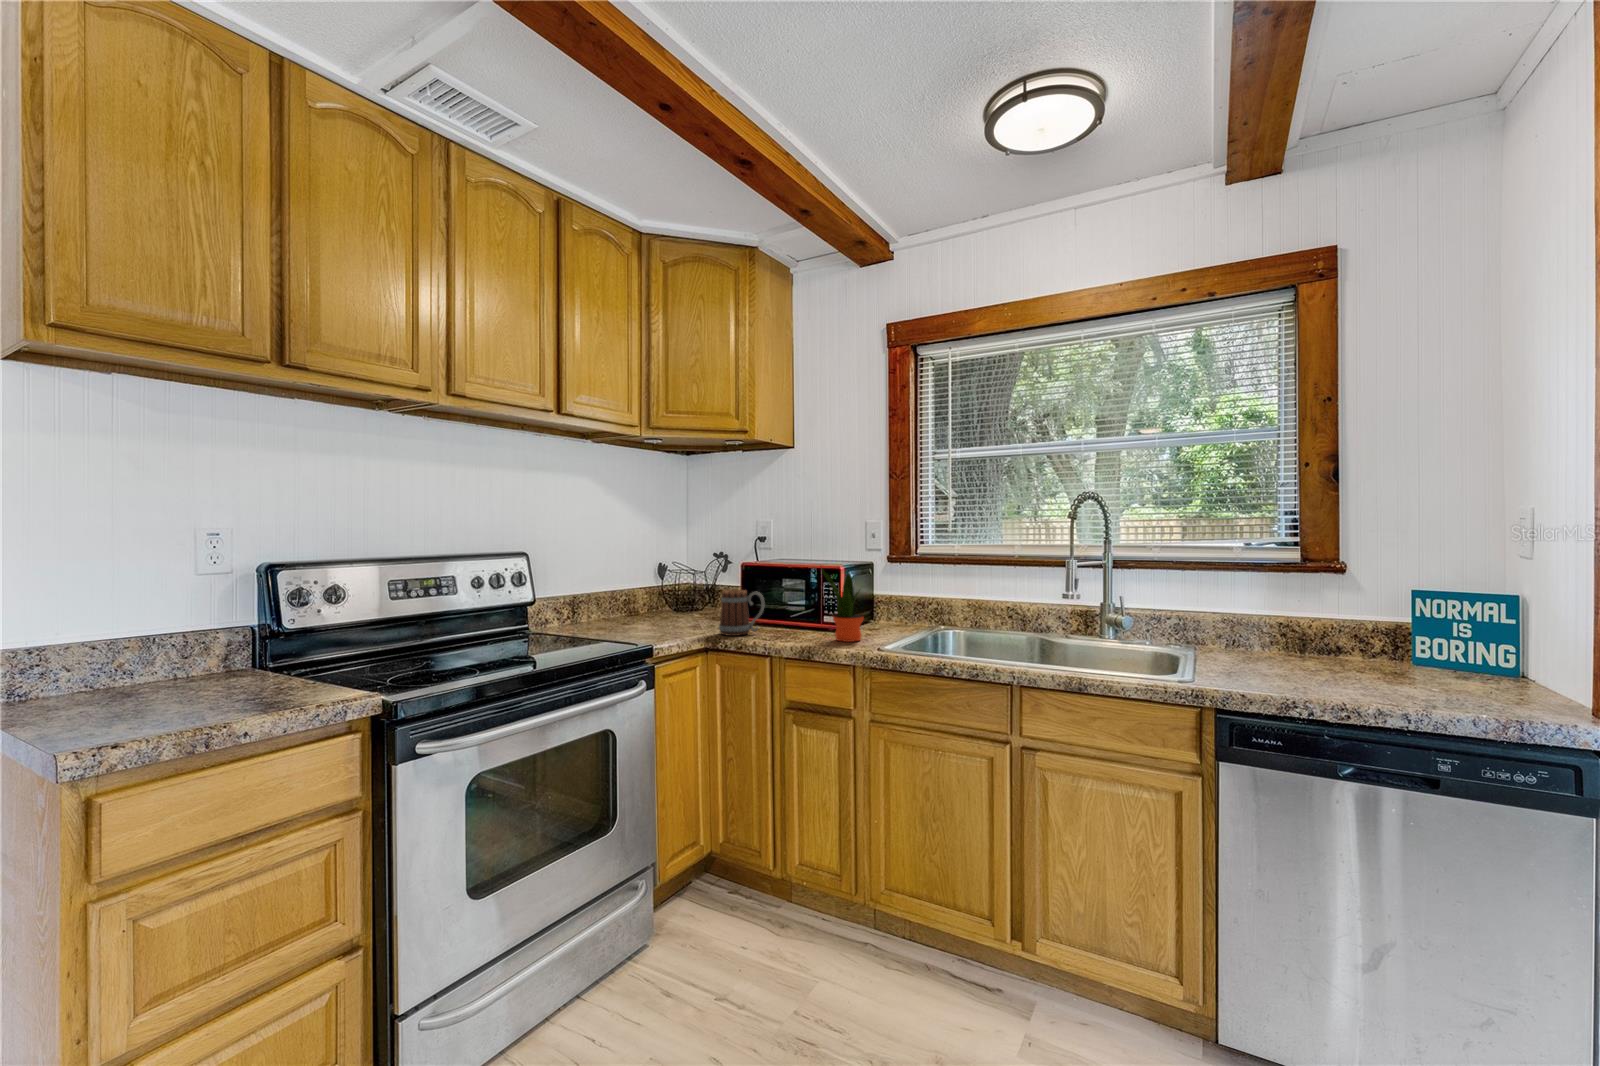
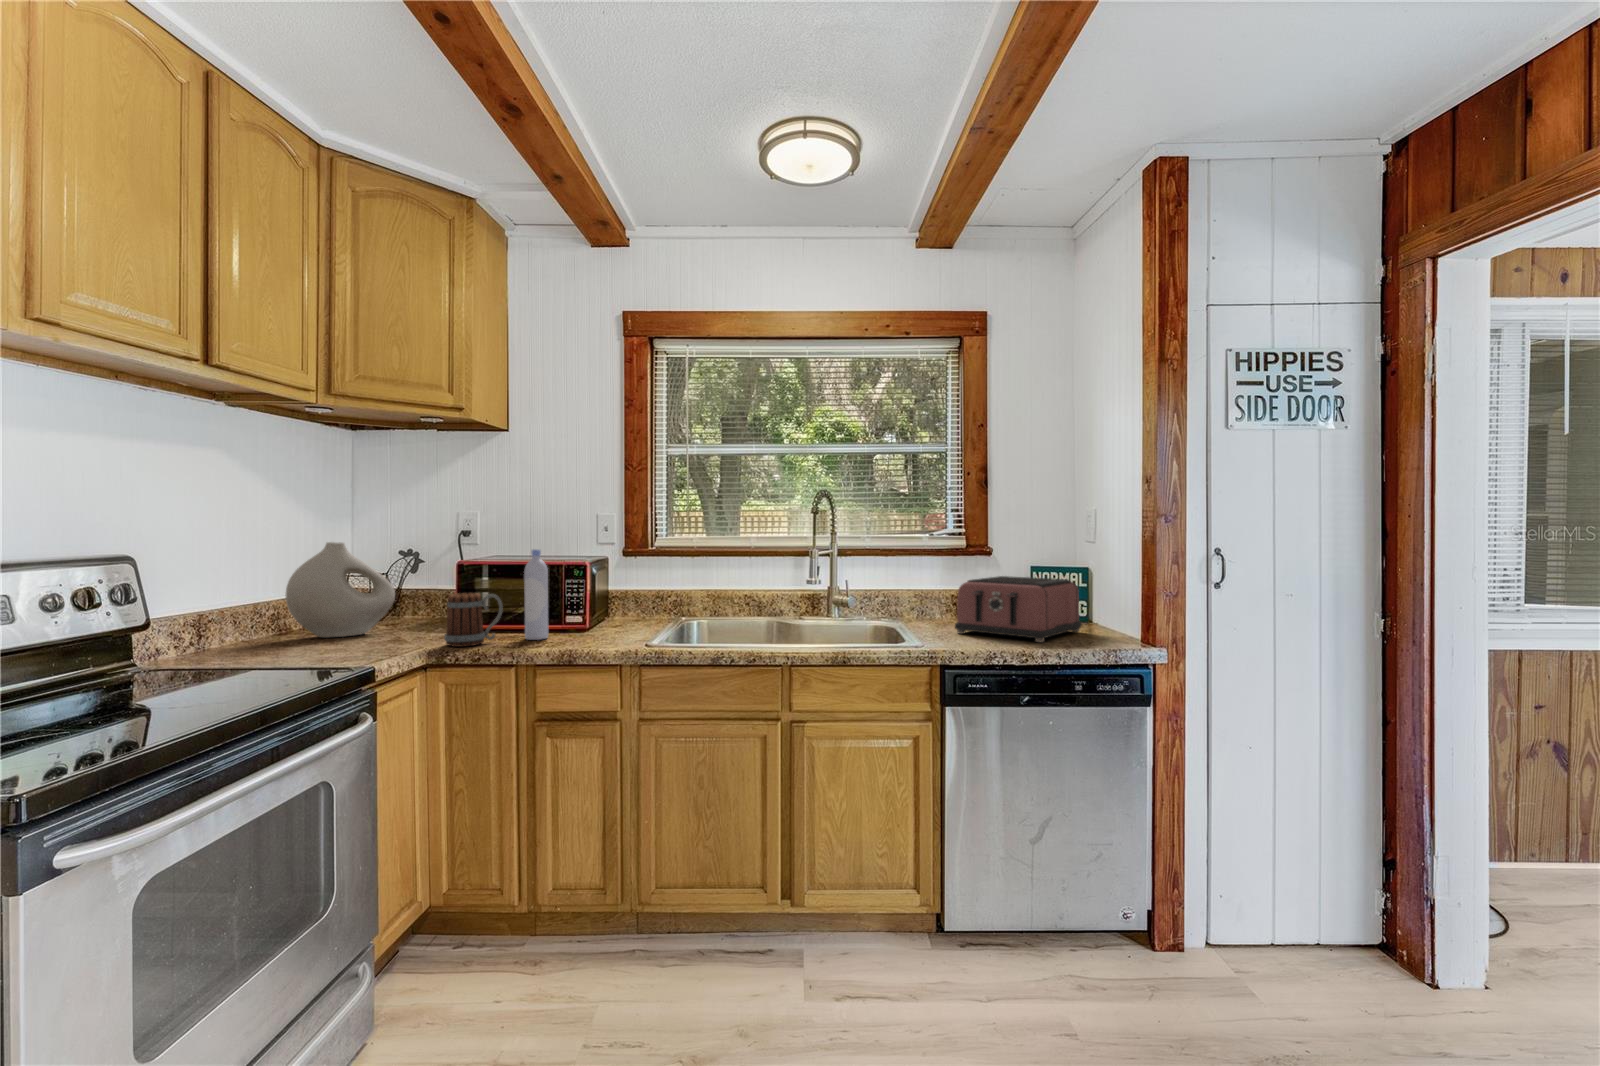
vase: none [630,545,704,619] -> present [285,542,395,637]
bottle: none [784,553,804,635] -> present [524,549,548,640]
potted plant: present [821,568,864,642] -> none [574,560,623,641]
toaster: none [1260,600,1491,698] -> present [955,576,1082,642]

